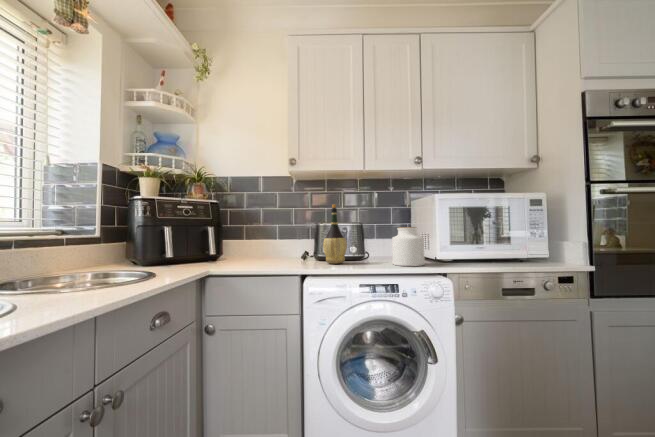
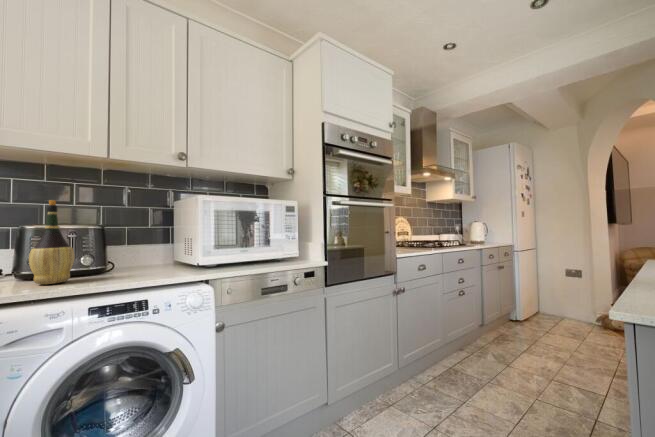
jar: present [392,227,424,266] -> none [144,231,185,278]

